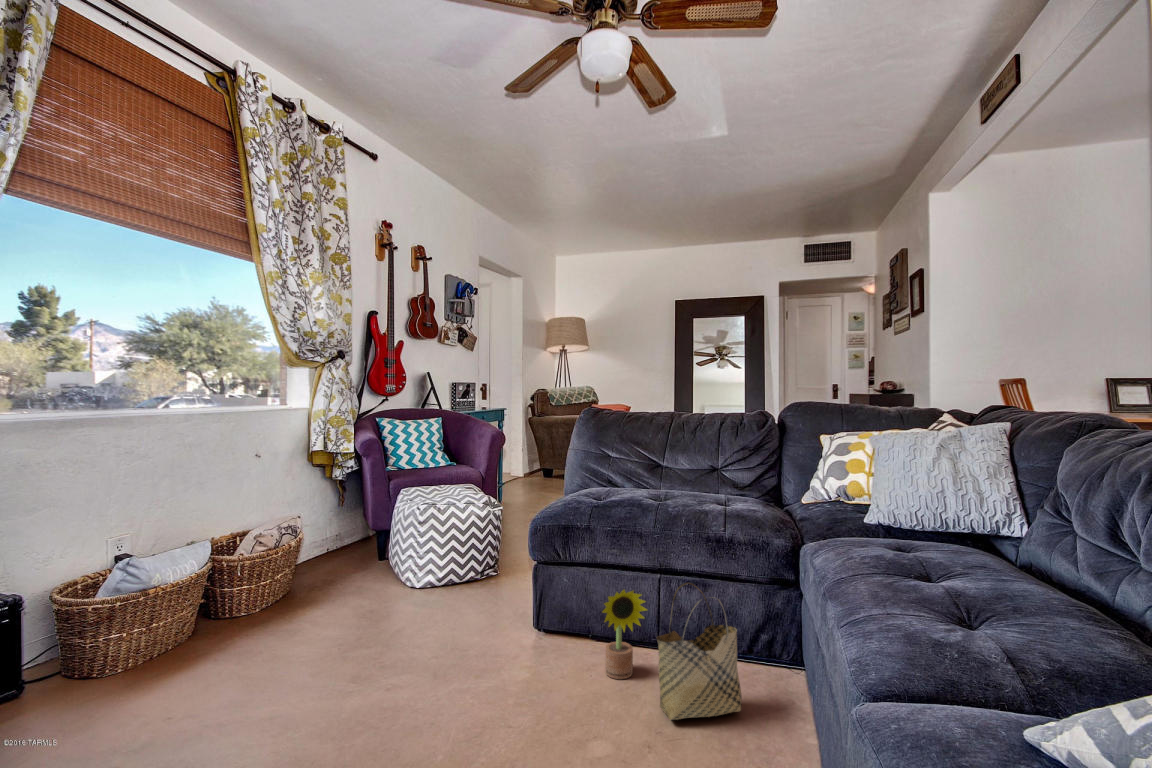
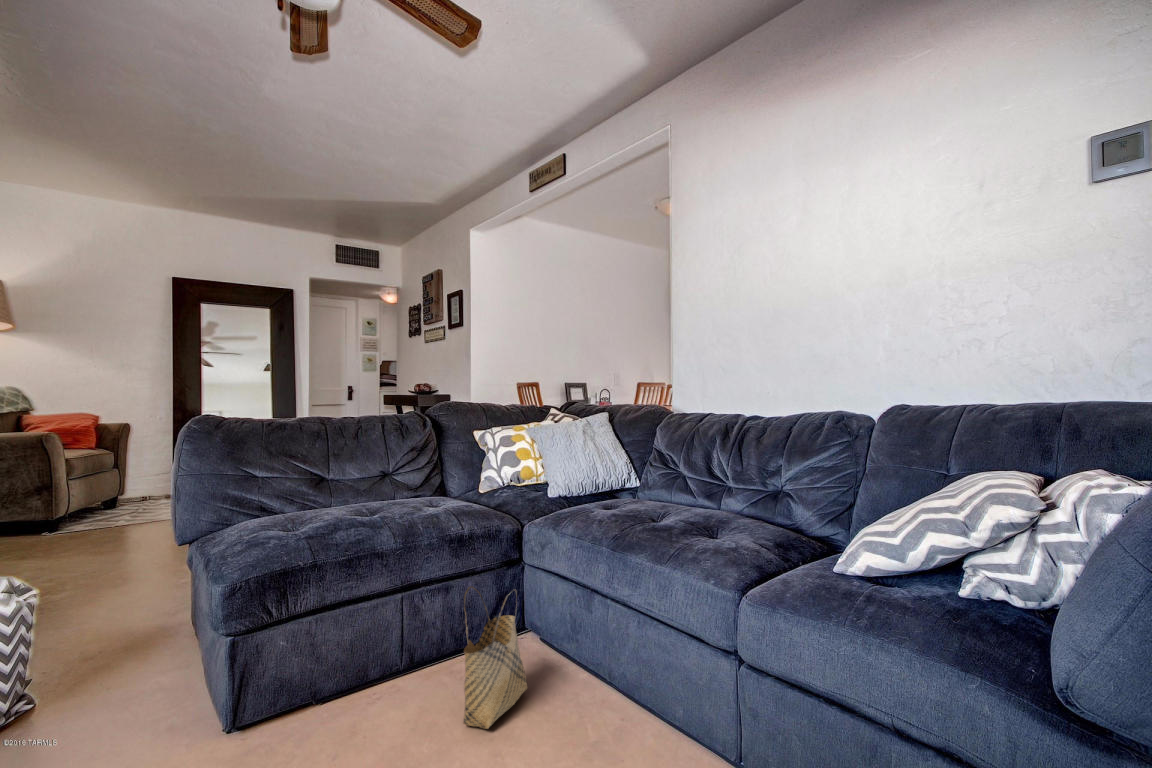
decorative plant: present [602,590,647,679] -> none [367,615,424,728]

